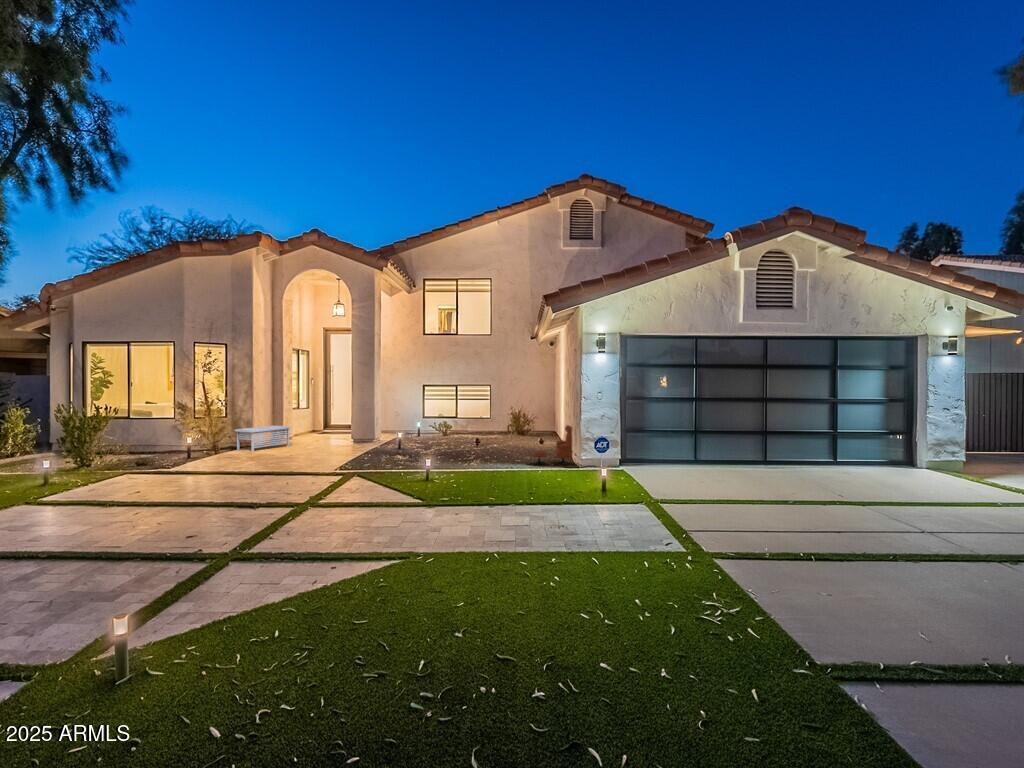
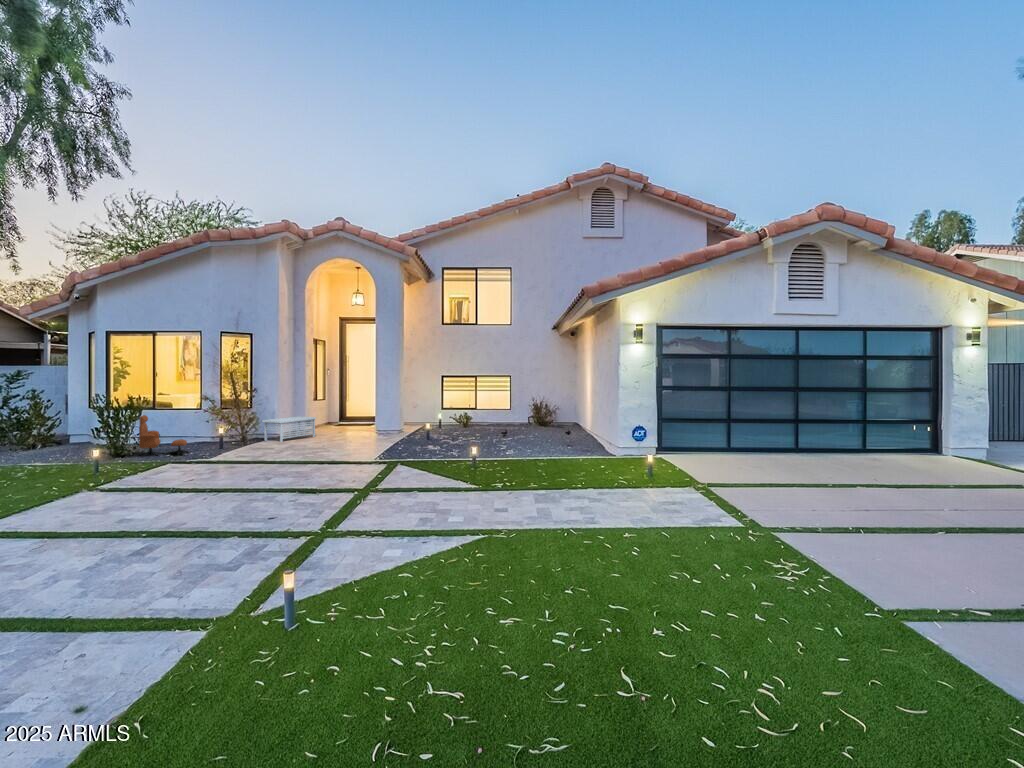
lounge chair: present [530,425,575,466] -> present [139,415,190,456]

